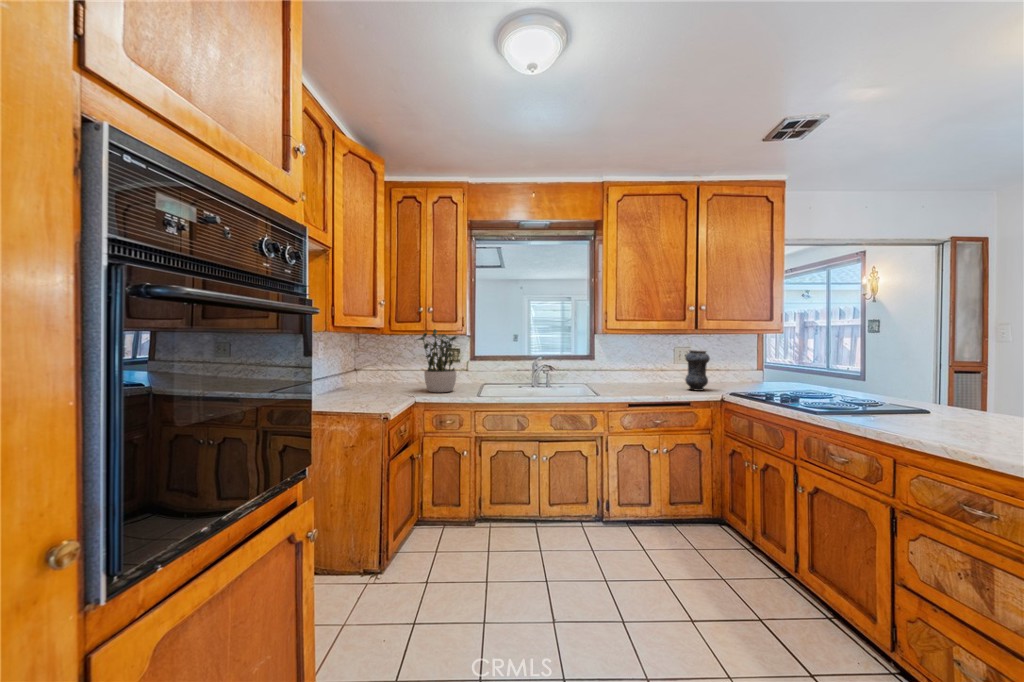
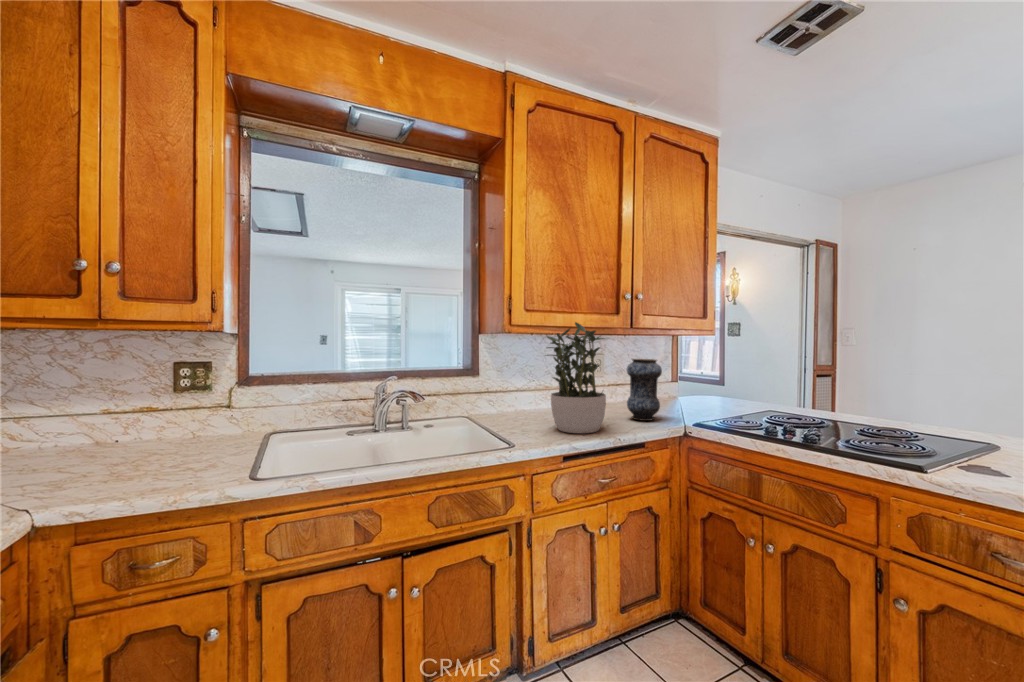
potted plant: present [418,329,456,392] -> present [547,322,606,433]

